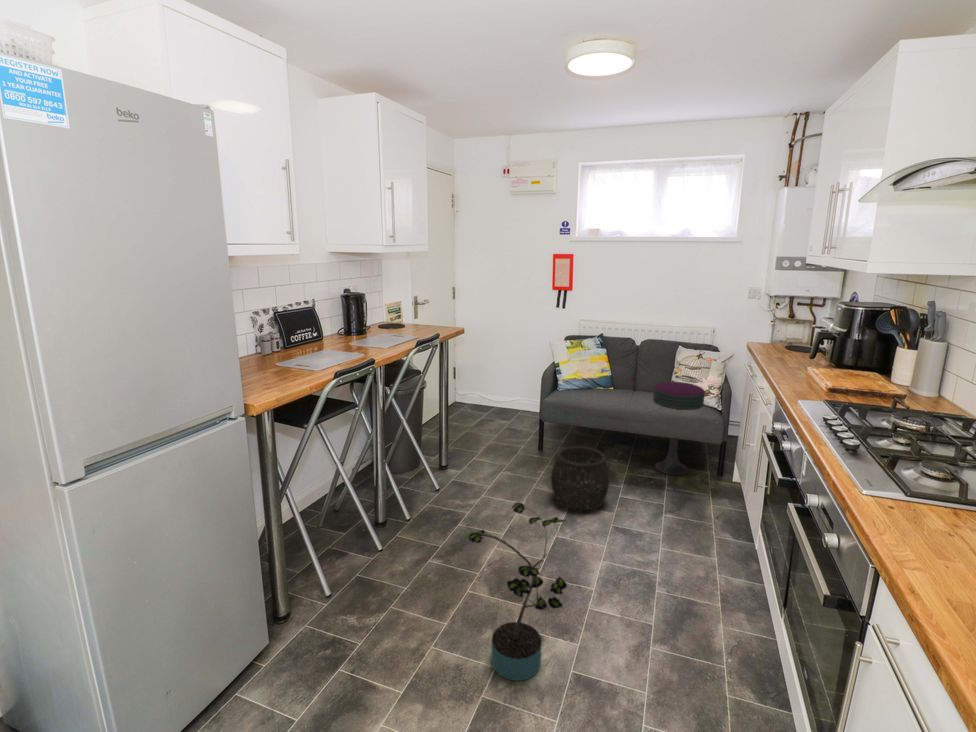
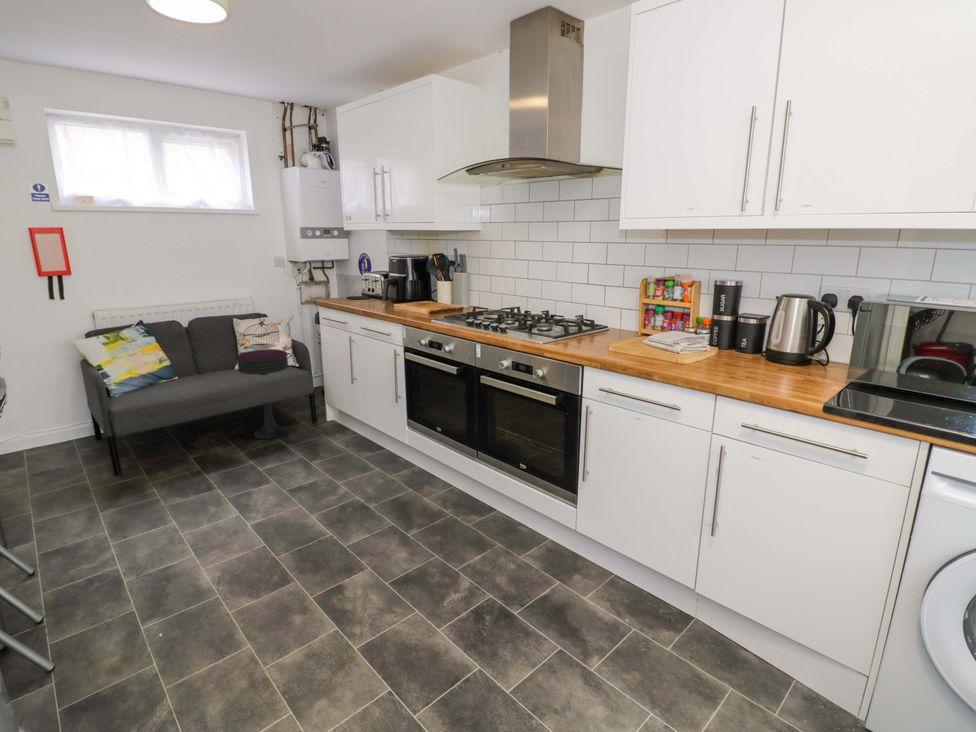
woven basket: present [551,446,609,511] -> none [185,431,257,501]
potted plant: present [469,503,567,681] -> none [292,454,398,629]

